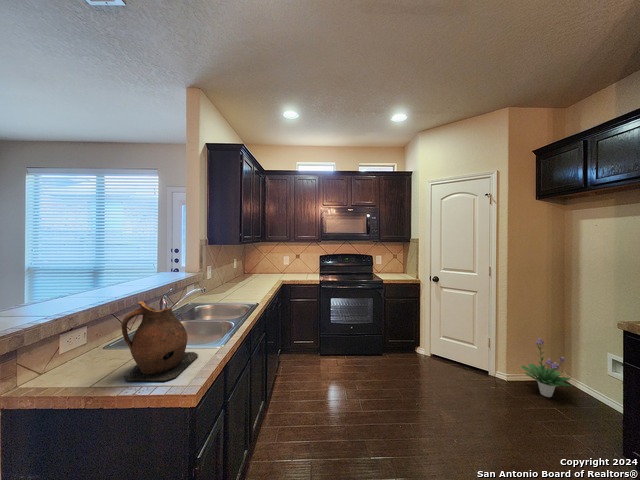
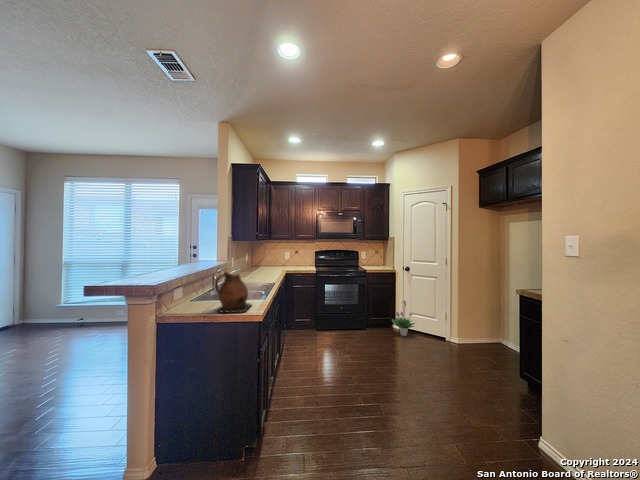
potted plant: present [521,338,572,397] -> present [392,300,415,336]

